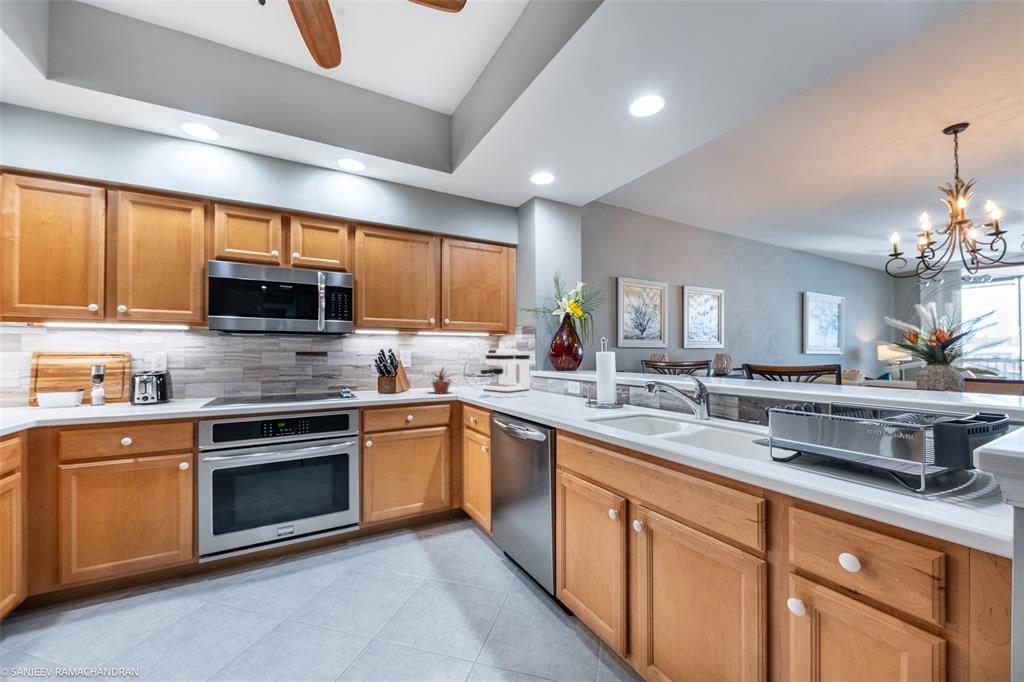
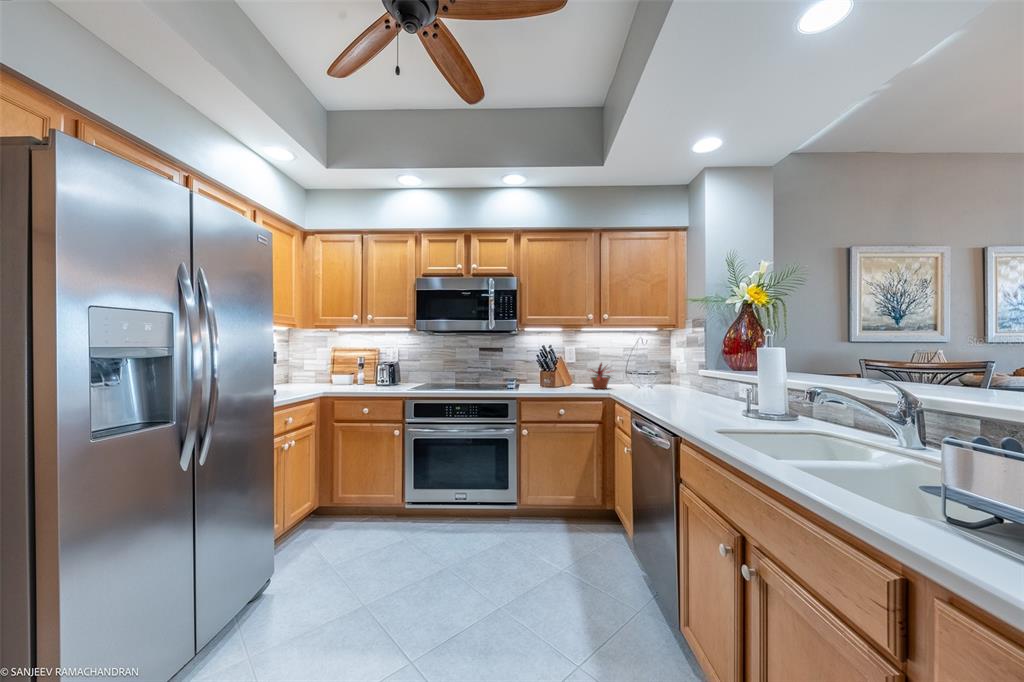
coffee maker: present [481,349,530,398] -> none [632,345,692,398]

